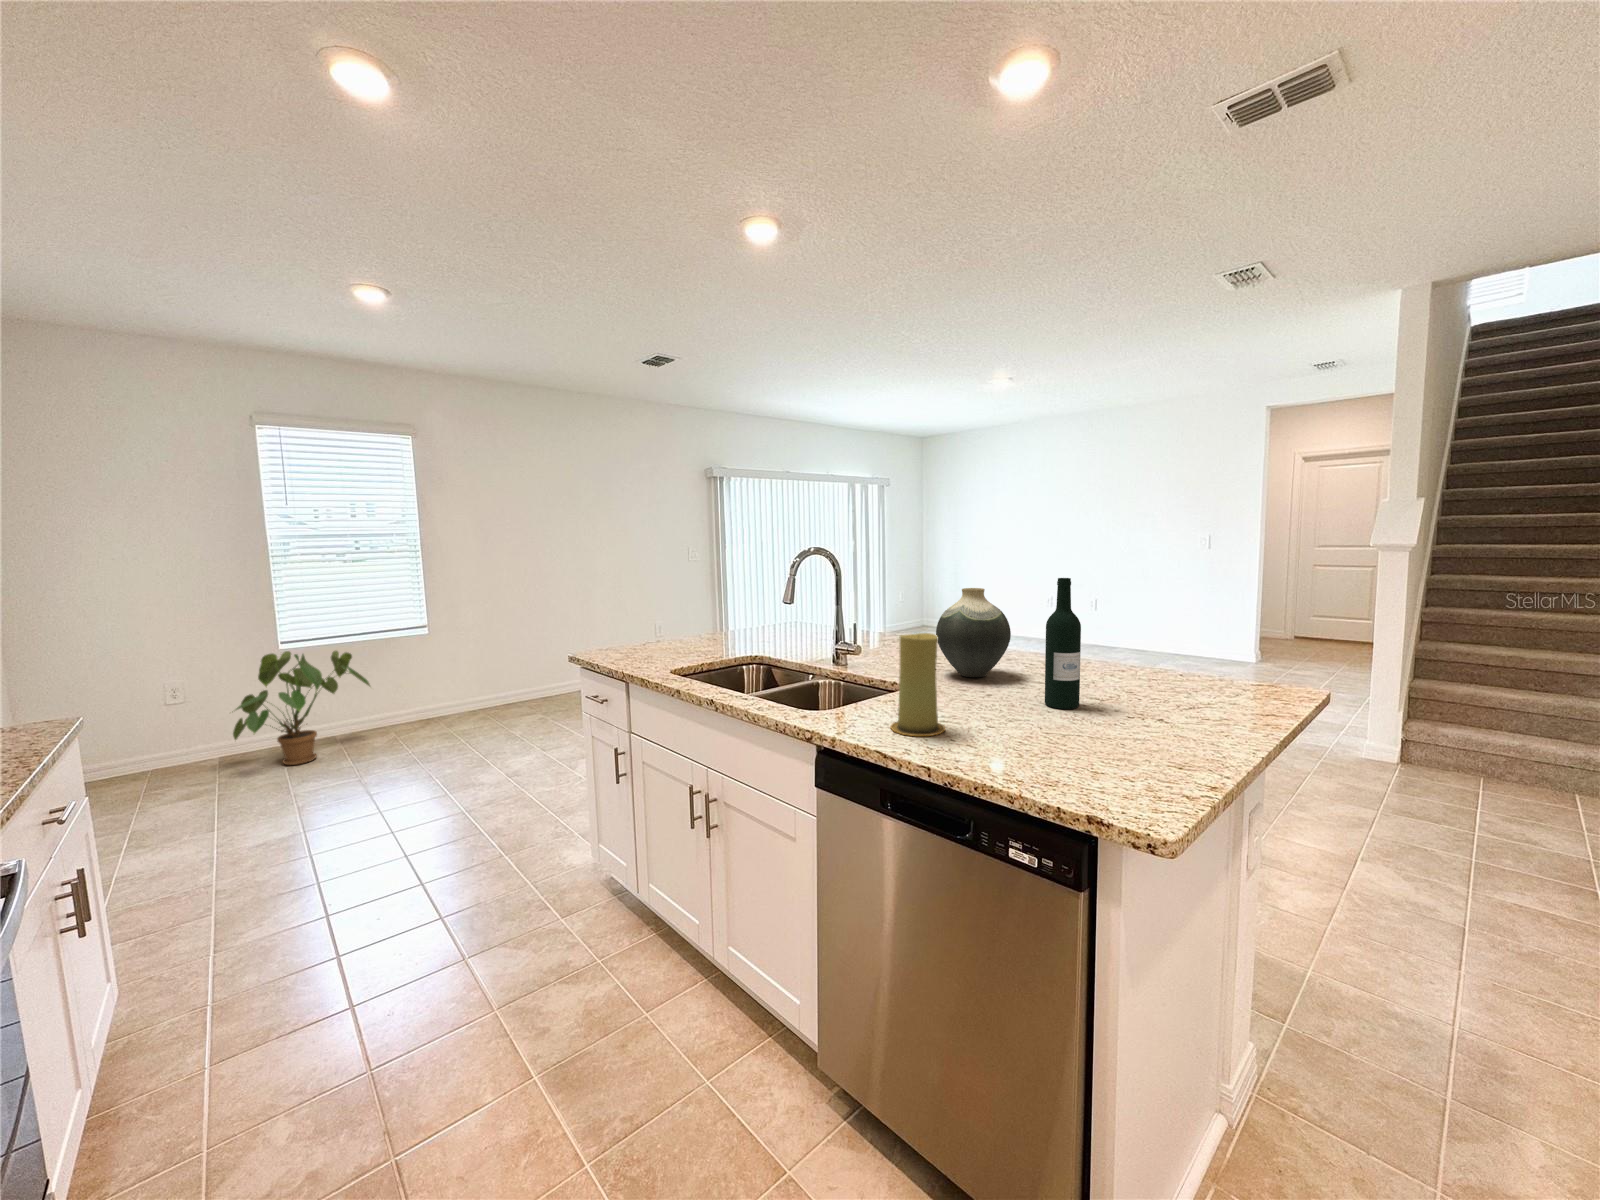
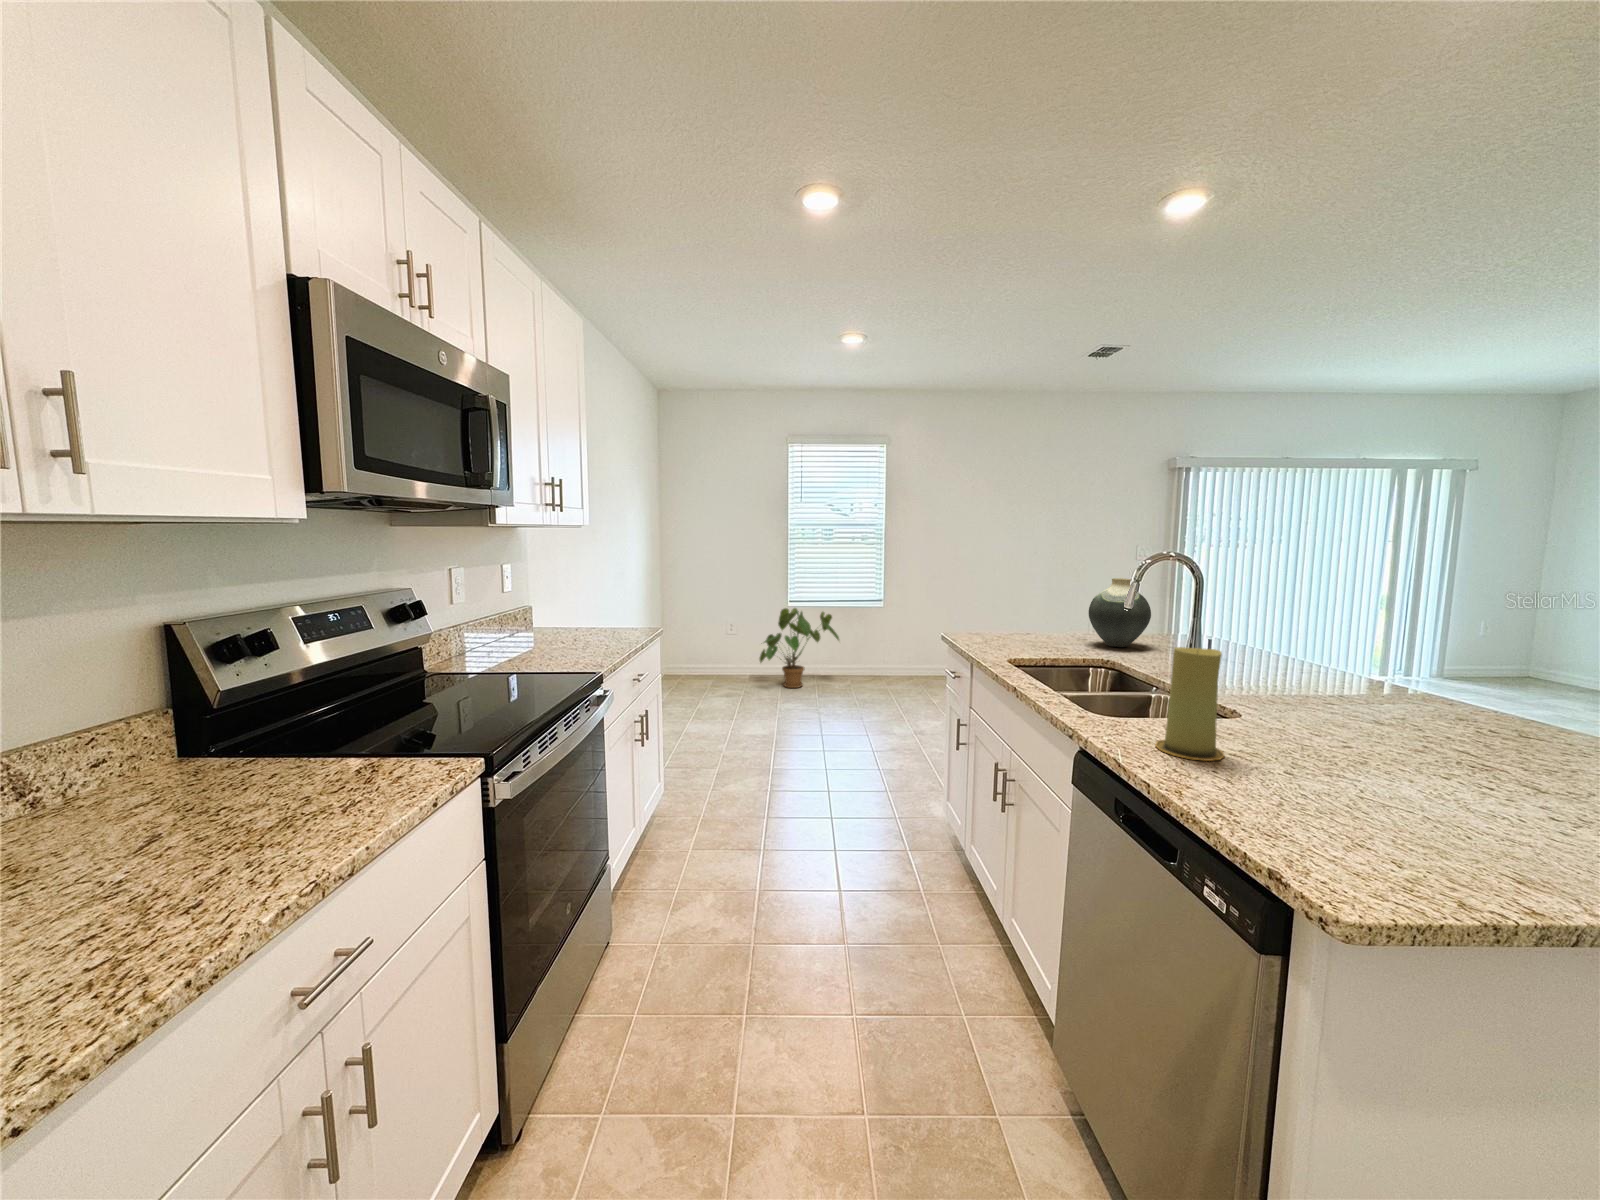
wine bottle: present [1045,578,1081,709] -> none [1424,607,1500,786]
vase: present [936,588,1011,677] -> present [1089,578,1151,647]

